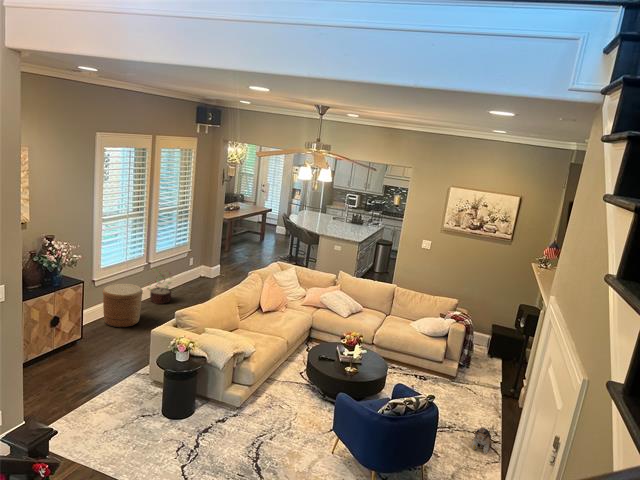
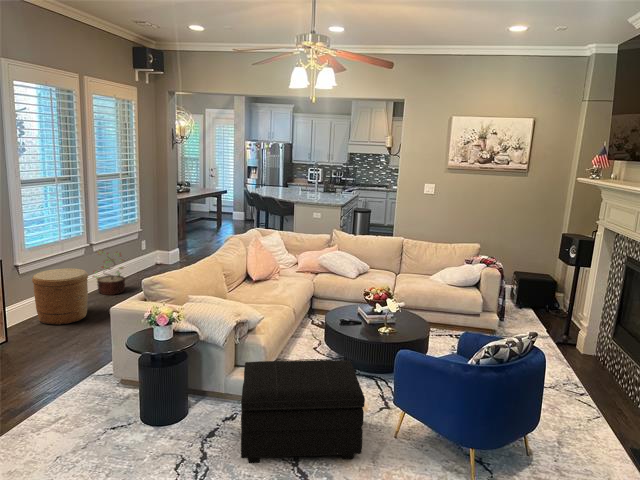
footstool: none [220,384,308,463] -> present [241,360,365,463]
plush toy: present [472,428,491,453] -> none [558,376,585,409]

